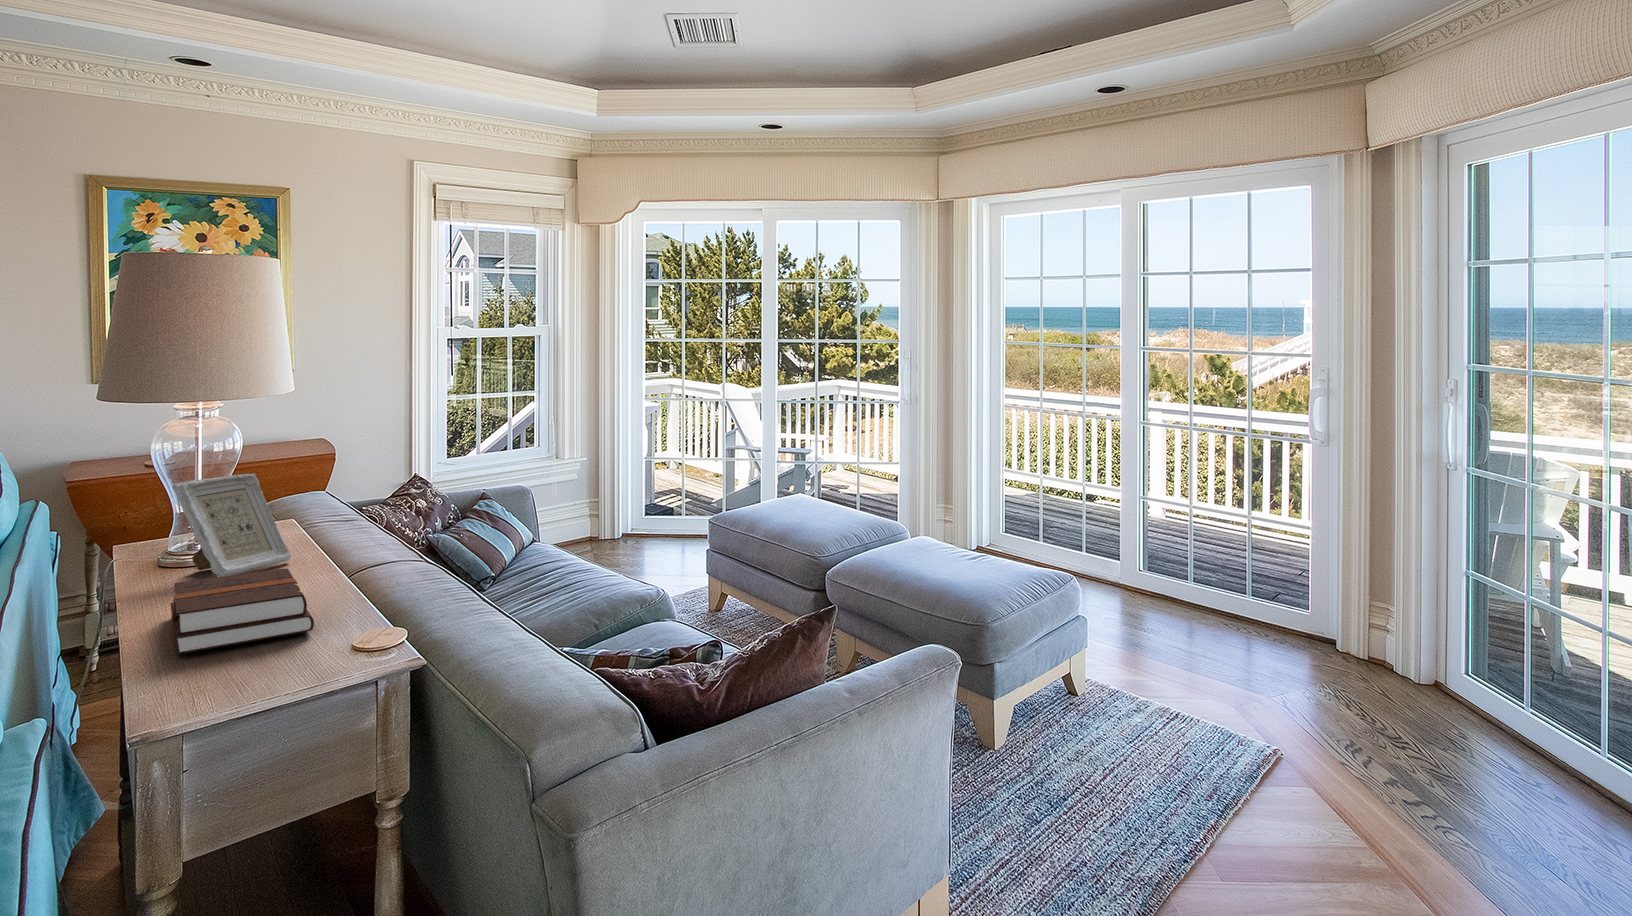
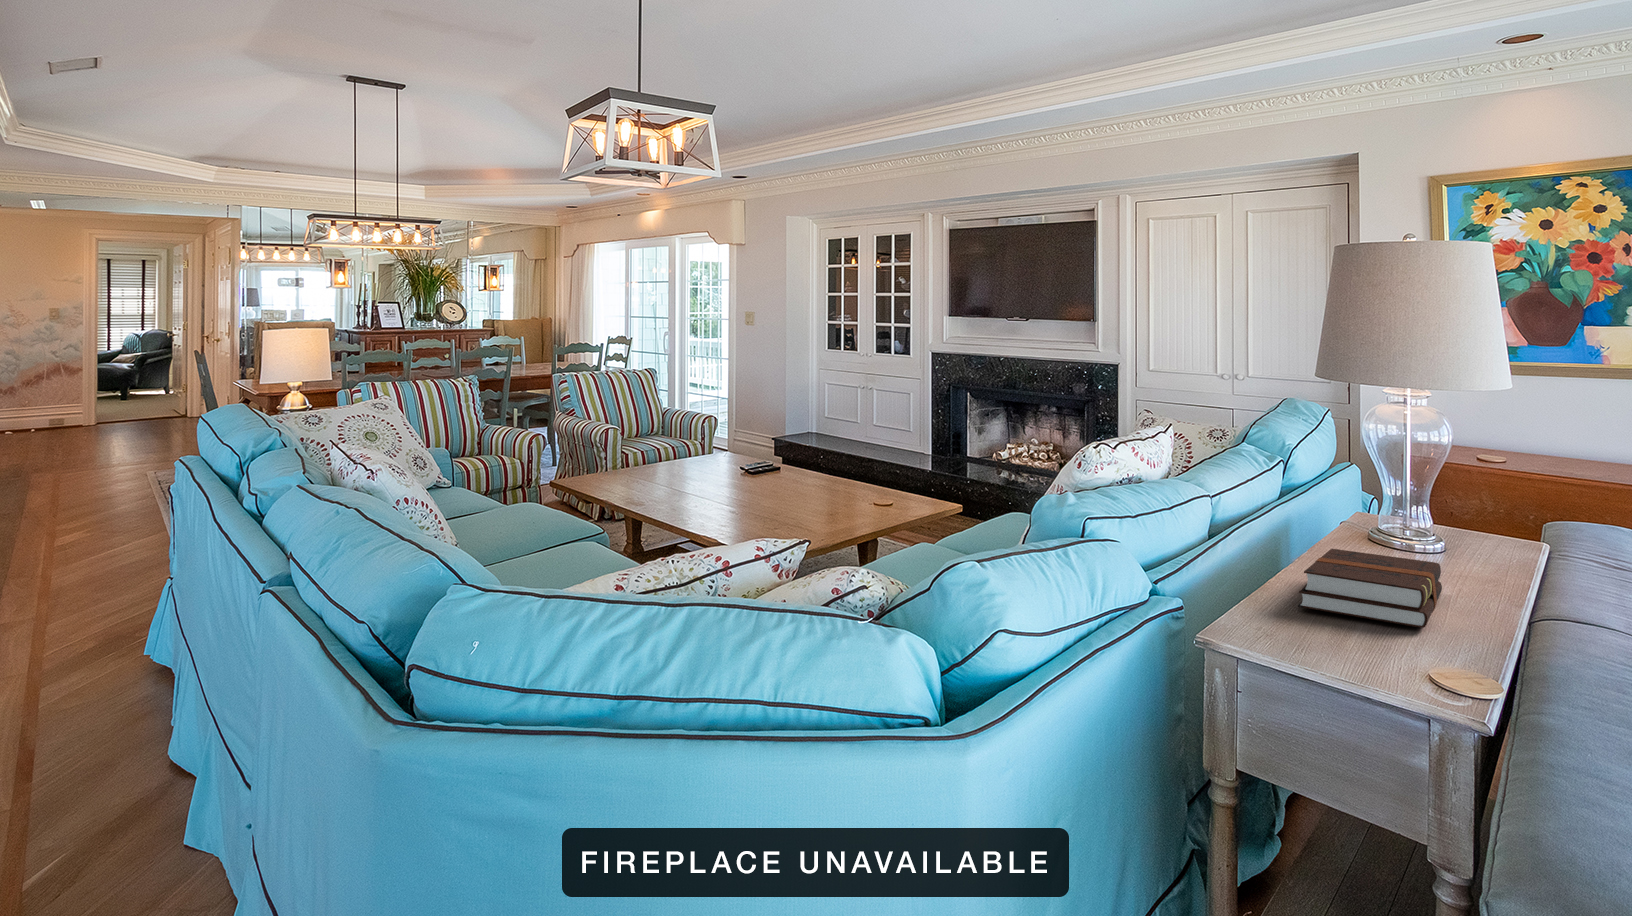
picture frame: present [173,473,291,577] -> none [1368,463,1471,560]

